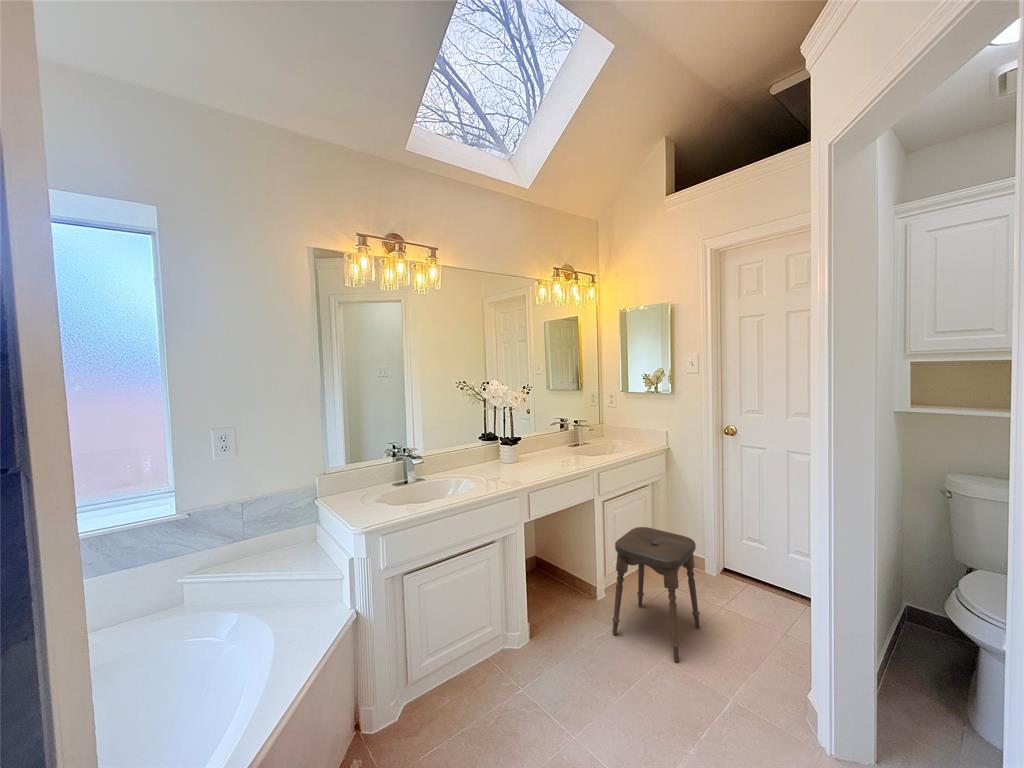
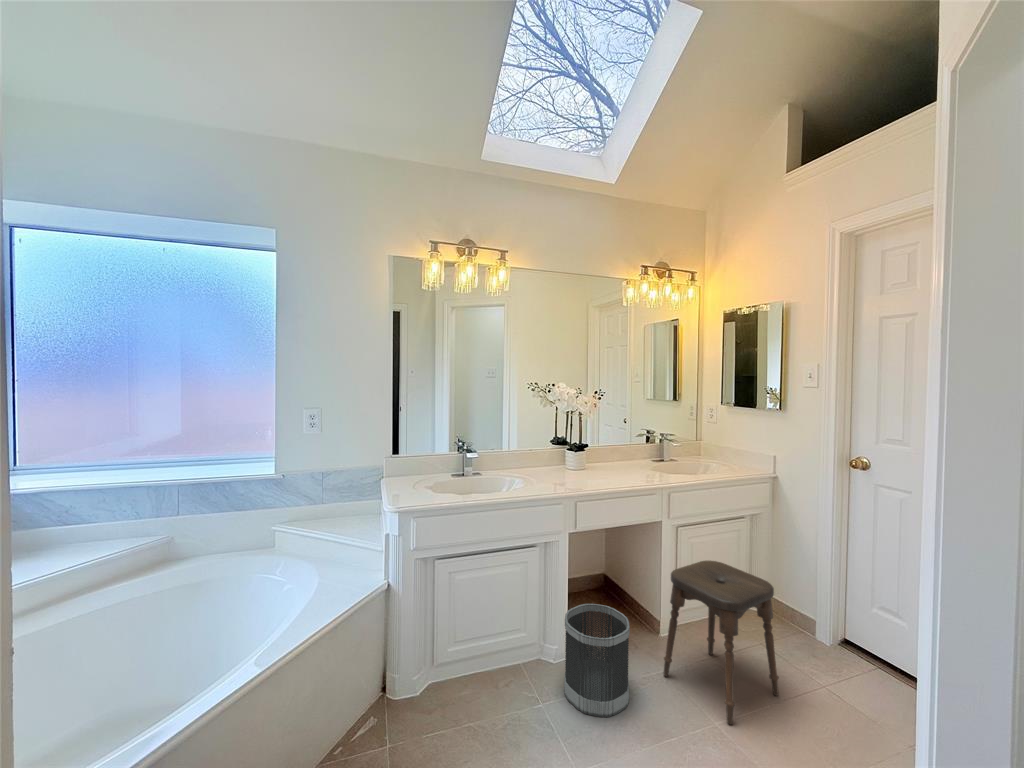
wastebasket: none [534,585,596,690] -> present [564,604,630,717]

